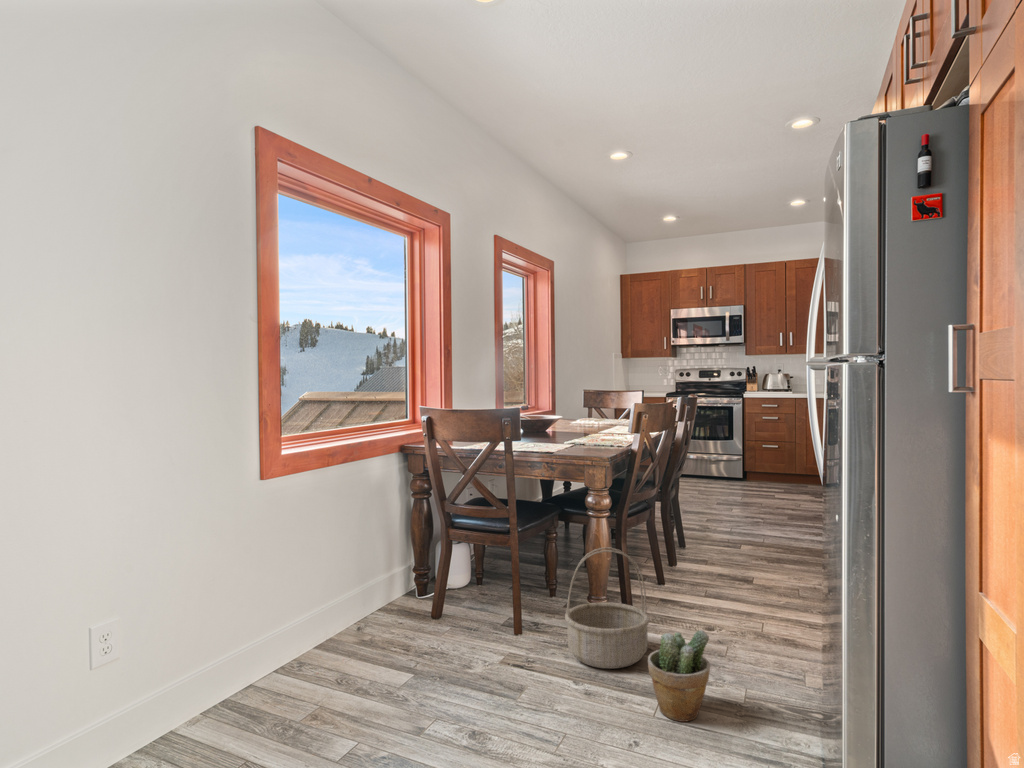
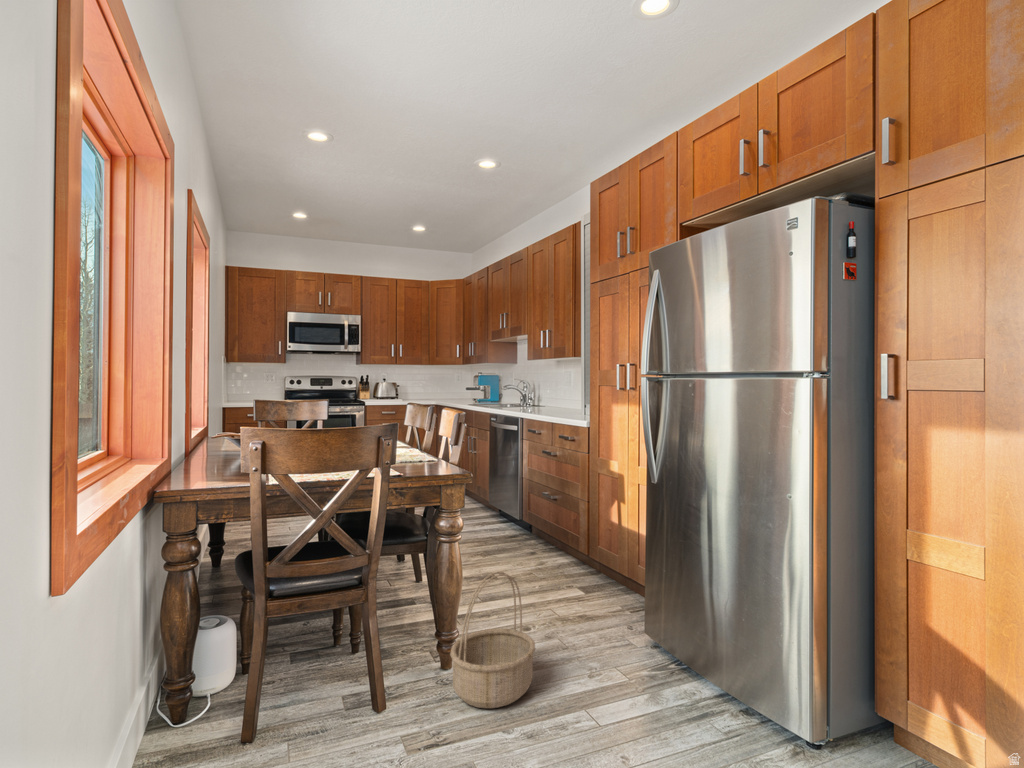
potted plant: present [648,630,710,722] -> none [583,630,643,726]

